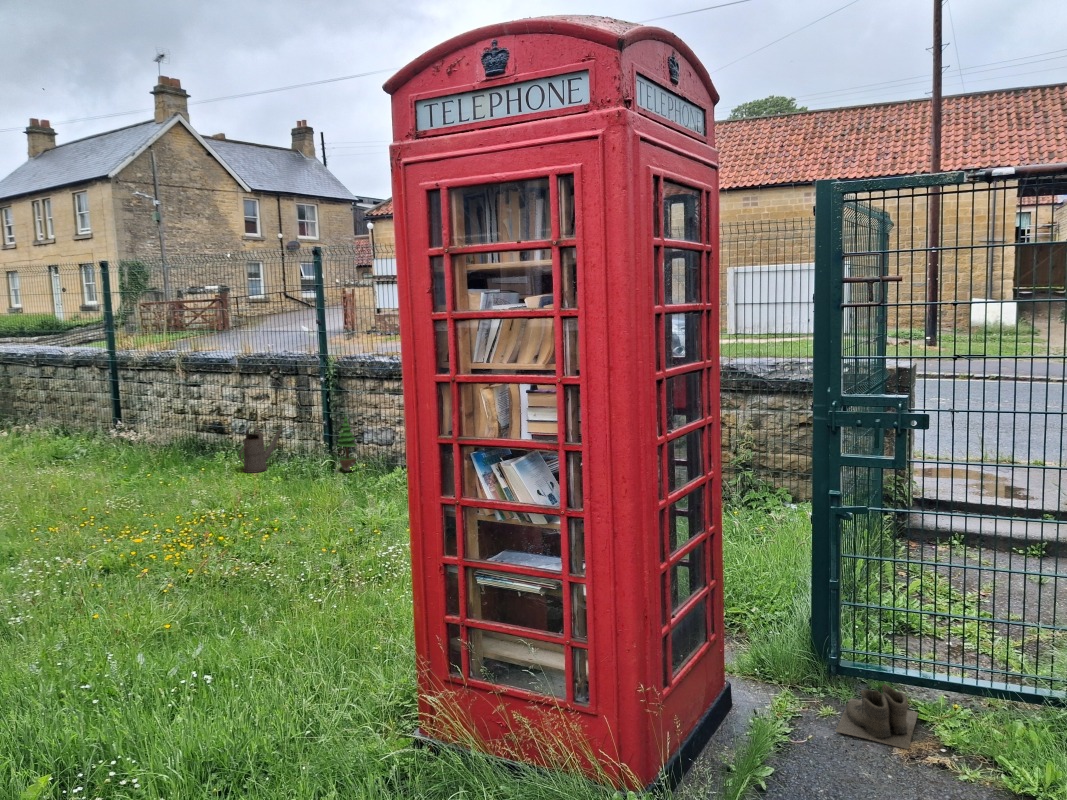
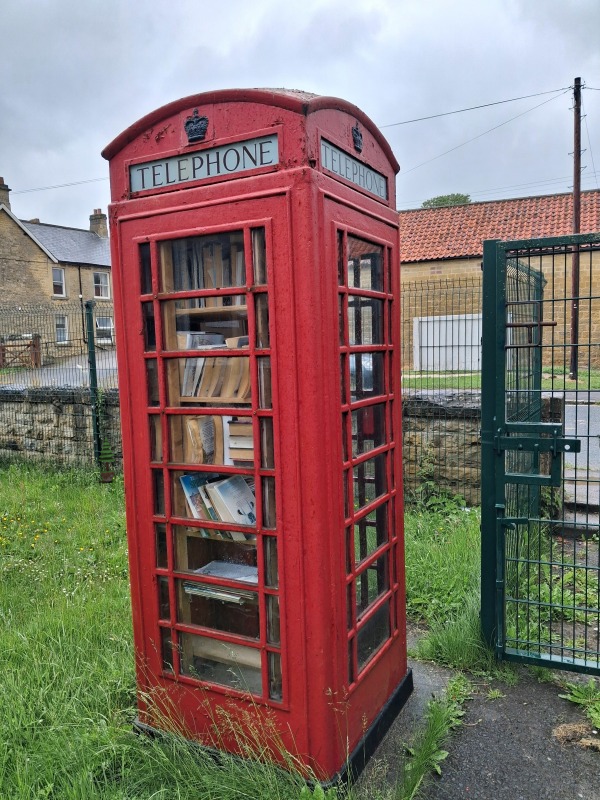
watering can: present [239,426,282,473] -> none [17,445,55,483]
boots: present [836,684,918,749] -> none [502,672,572,731]

